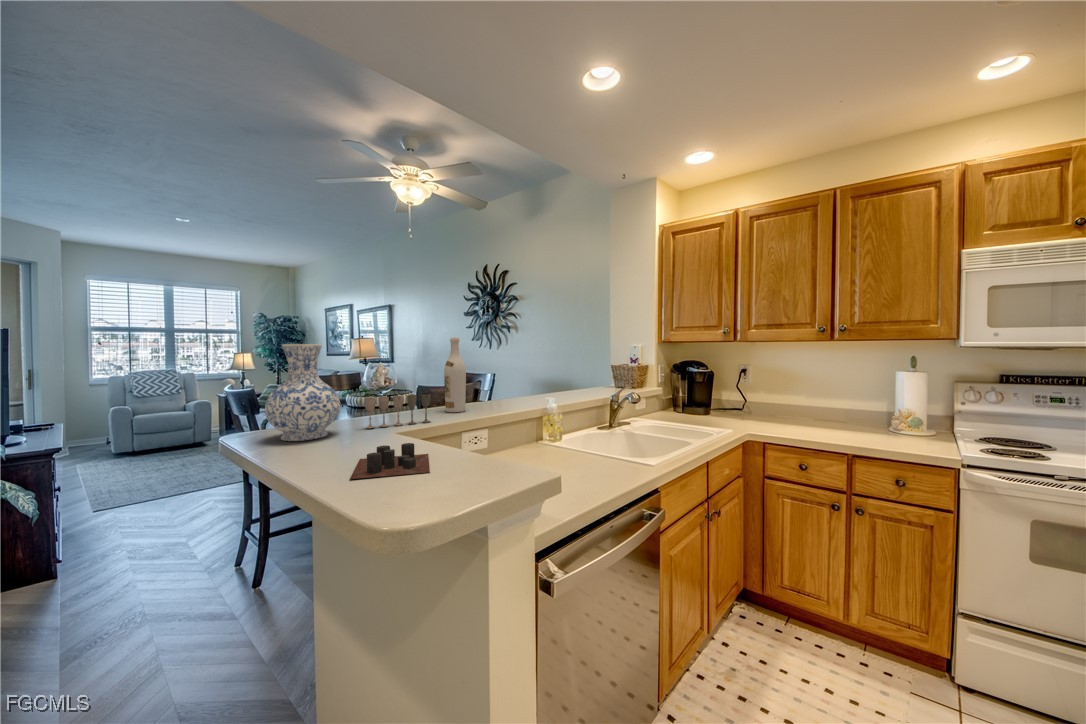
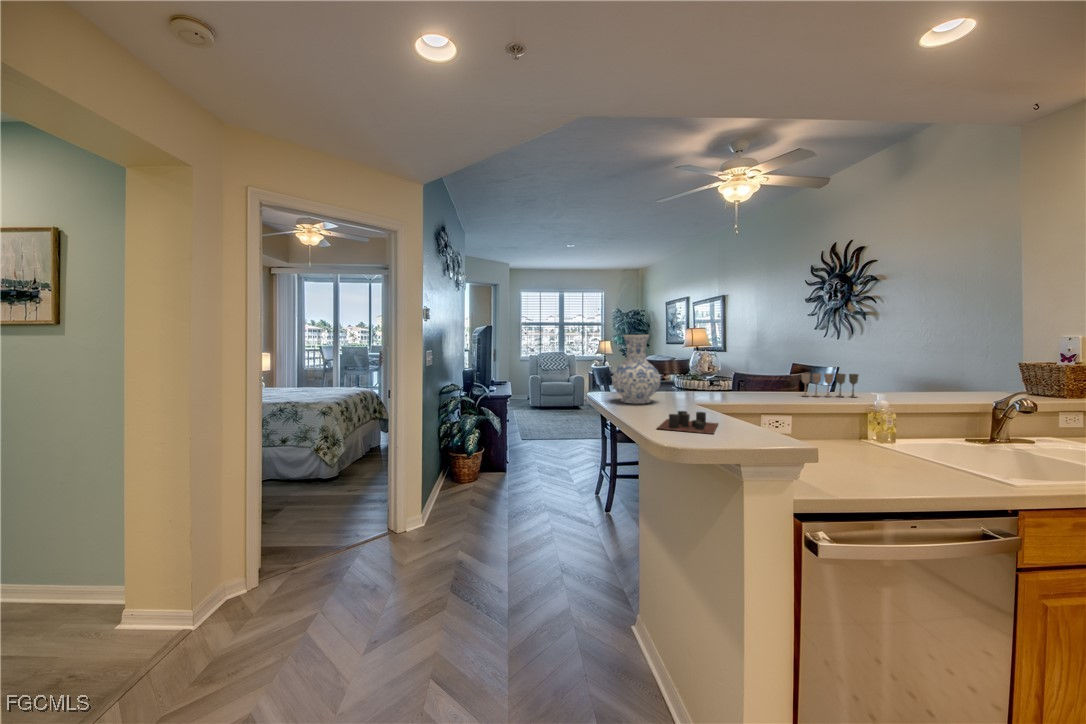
wine bottle: present [444,337,466,412] -> none [753,328,775,398]
wine glass: present [365,394,431,429] -> present [802,373,859,397]

